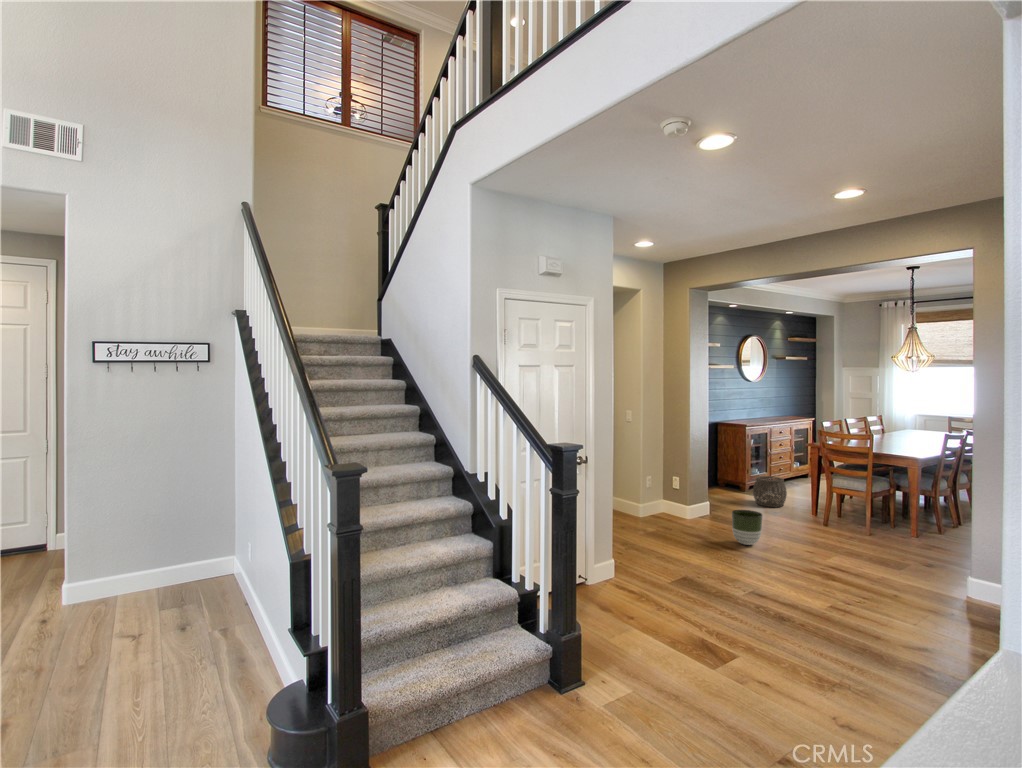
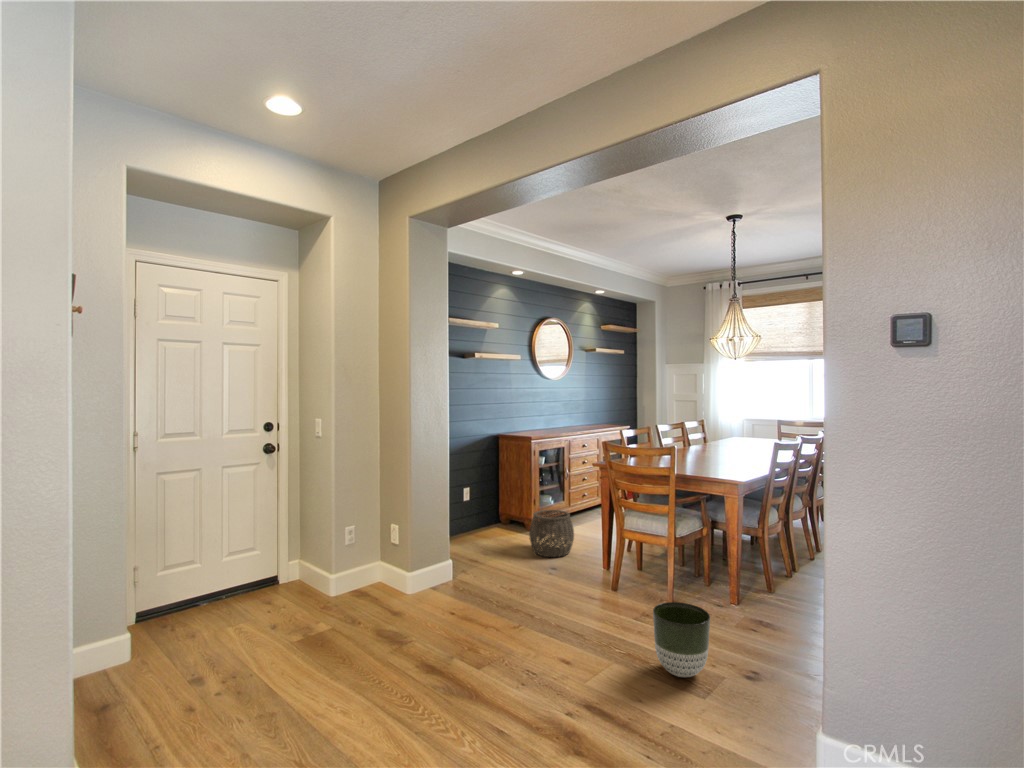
planter: present [732,510,762,545] -> present [653,602,710,677]

